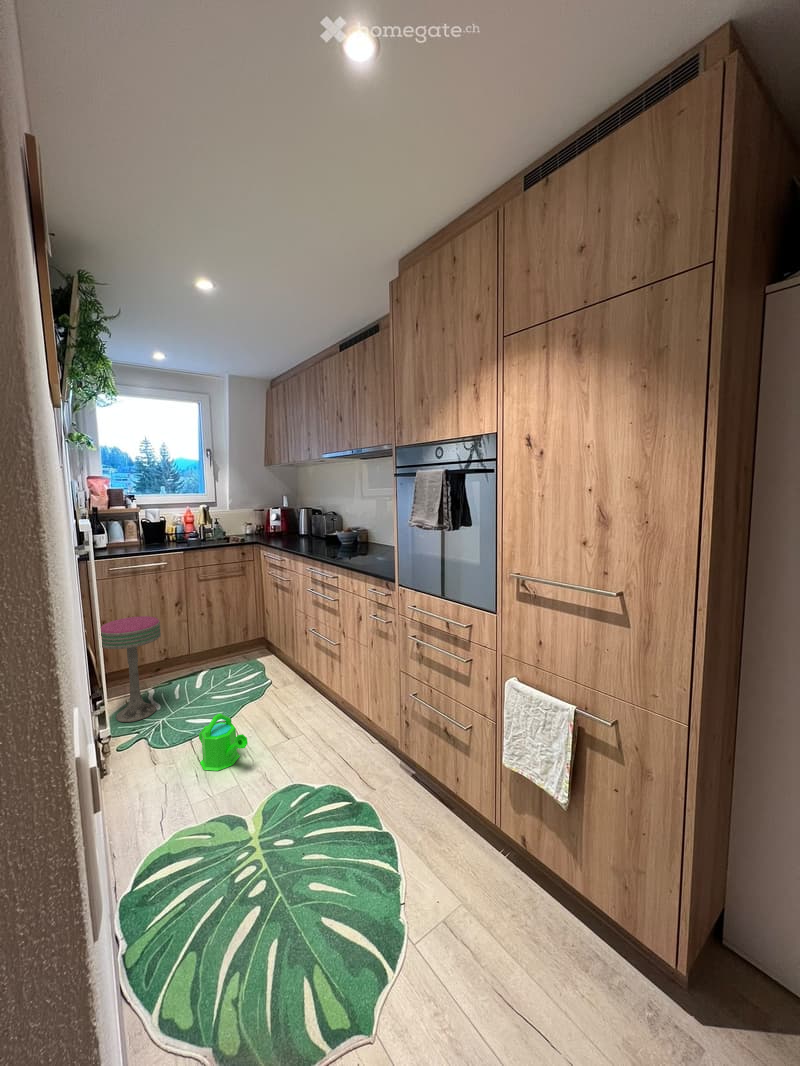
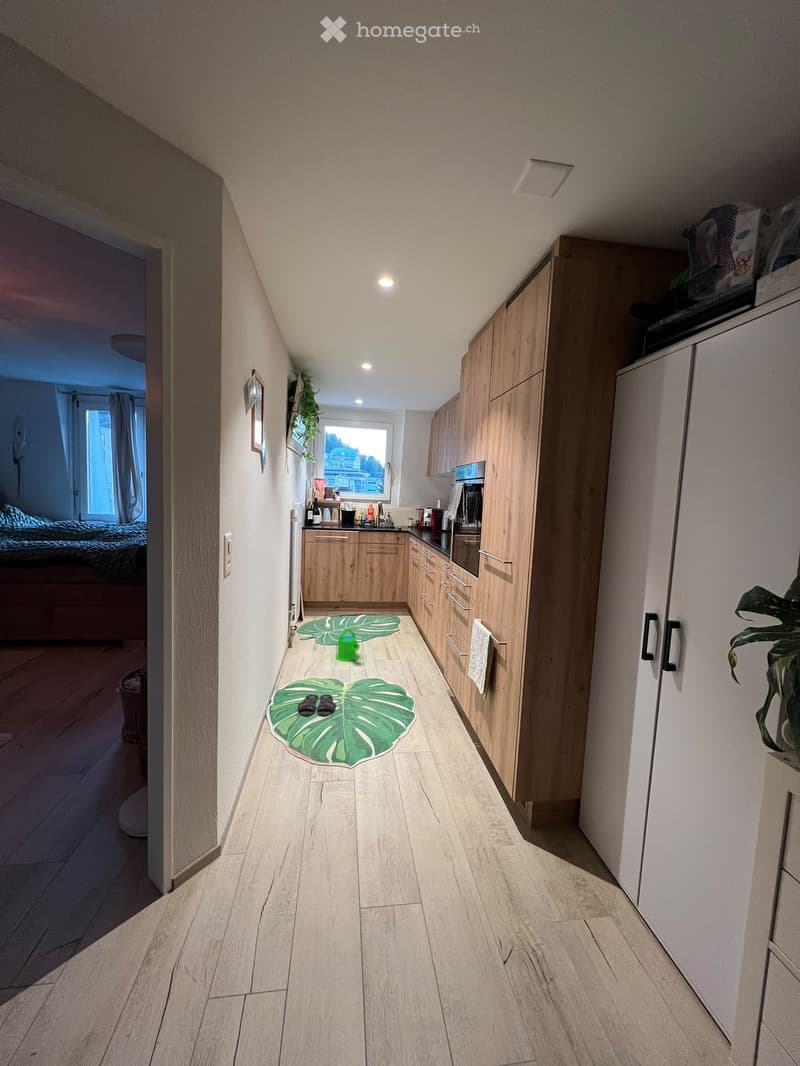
bar stool: present [101,616,161,722] -> none [302,567,334,629]
slippers: none [183,859,260,942] -> present [298,694,336,716]

